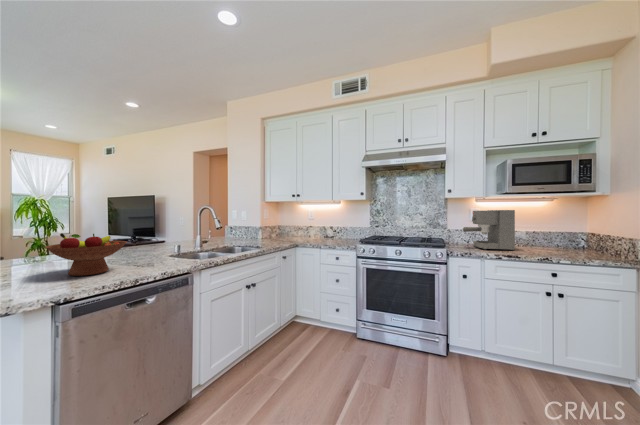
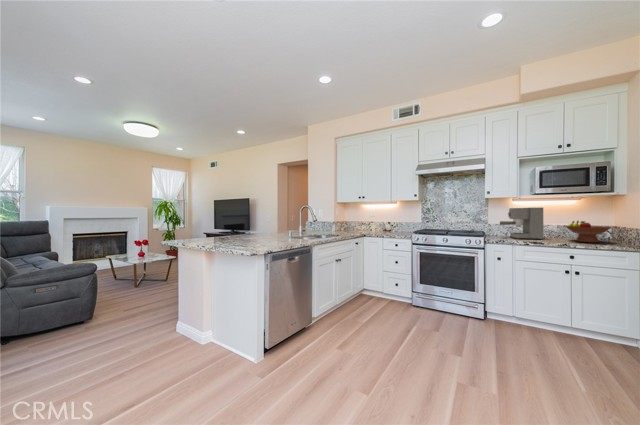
fruit bowl: present [45,233,127,276] -> present [566,221,611,243]

